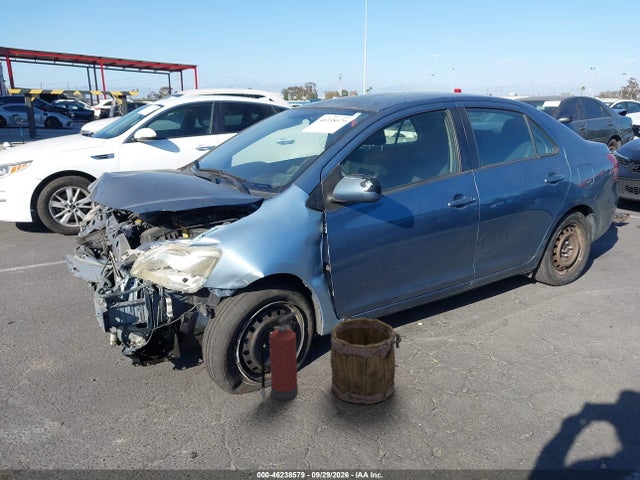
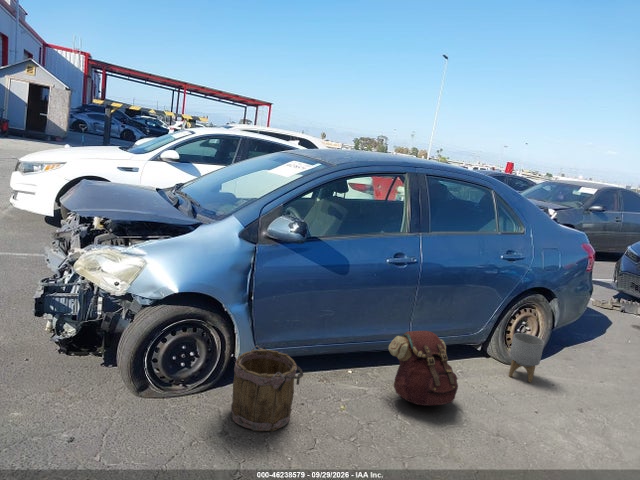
planter: none [559,253,594,299] -> present [509,333,544,383]
backpack: none [461,268,540,343] -> present [389,331,458,406]
fire extinguisher: present [260,311,298,400] -> none [162,330,210,411]

